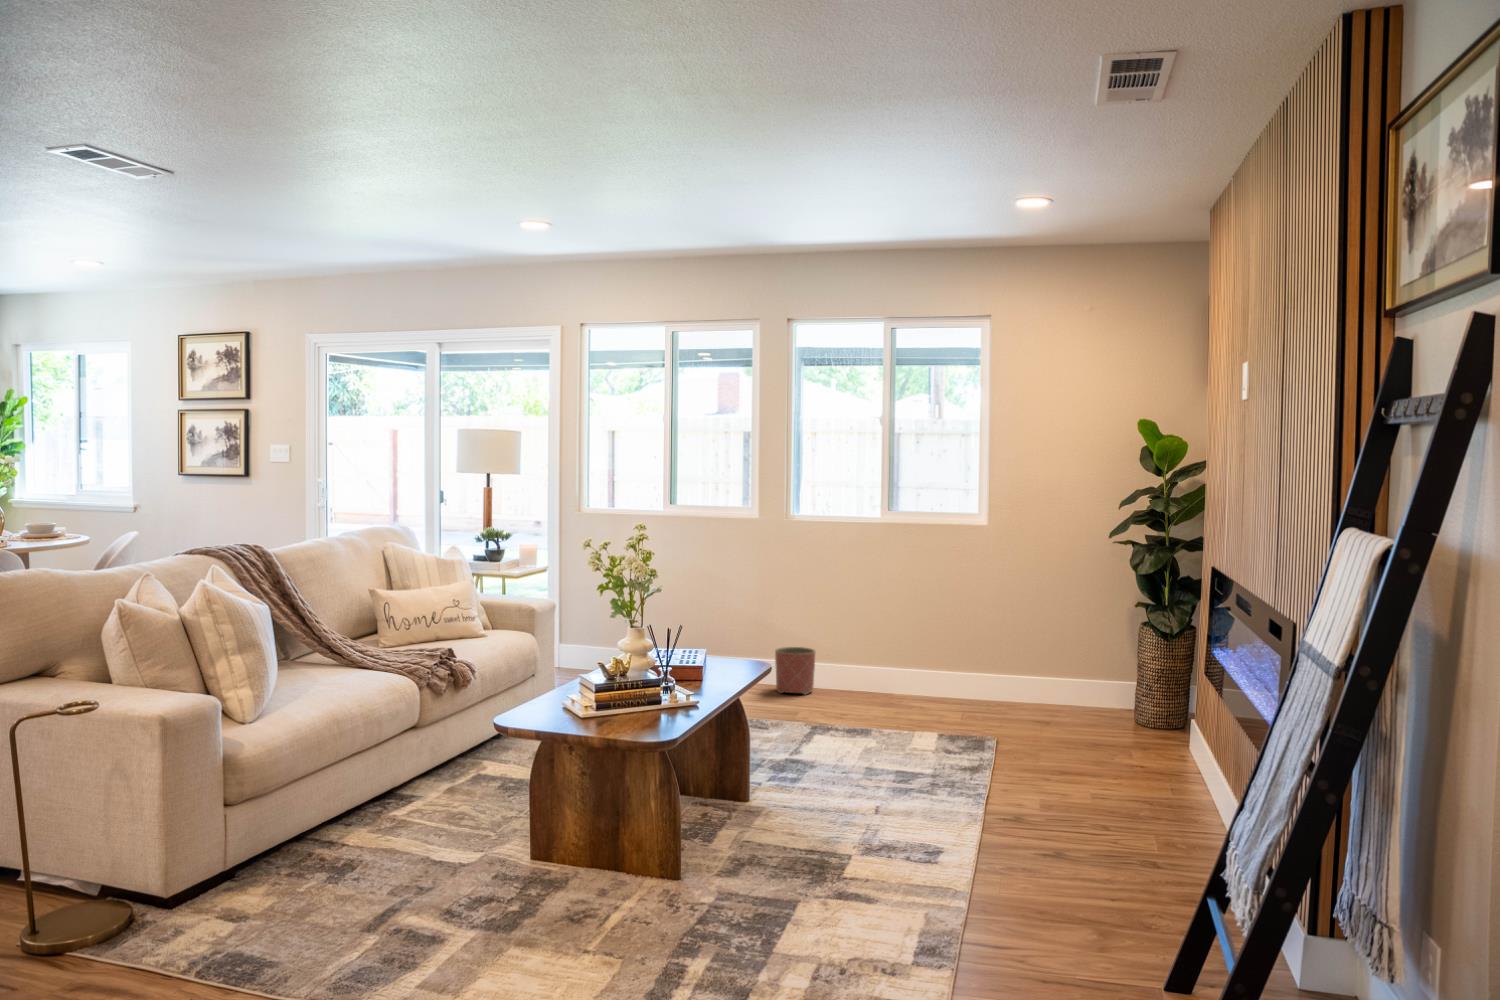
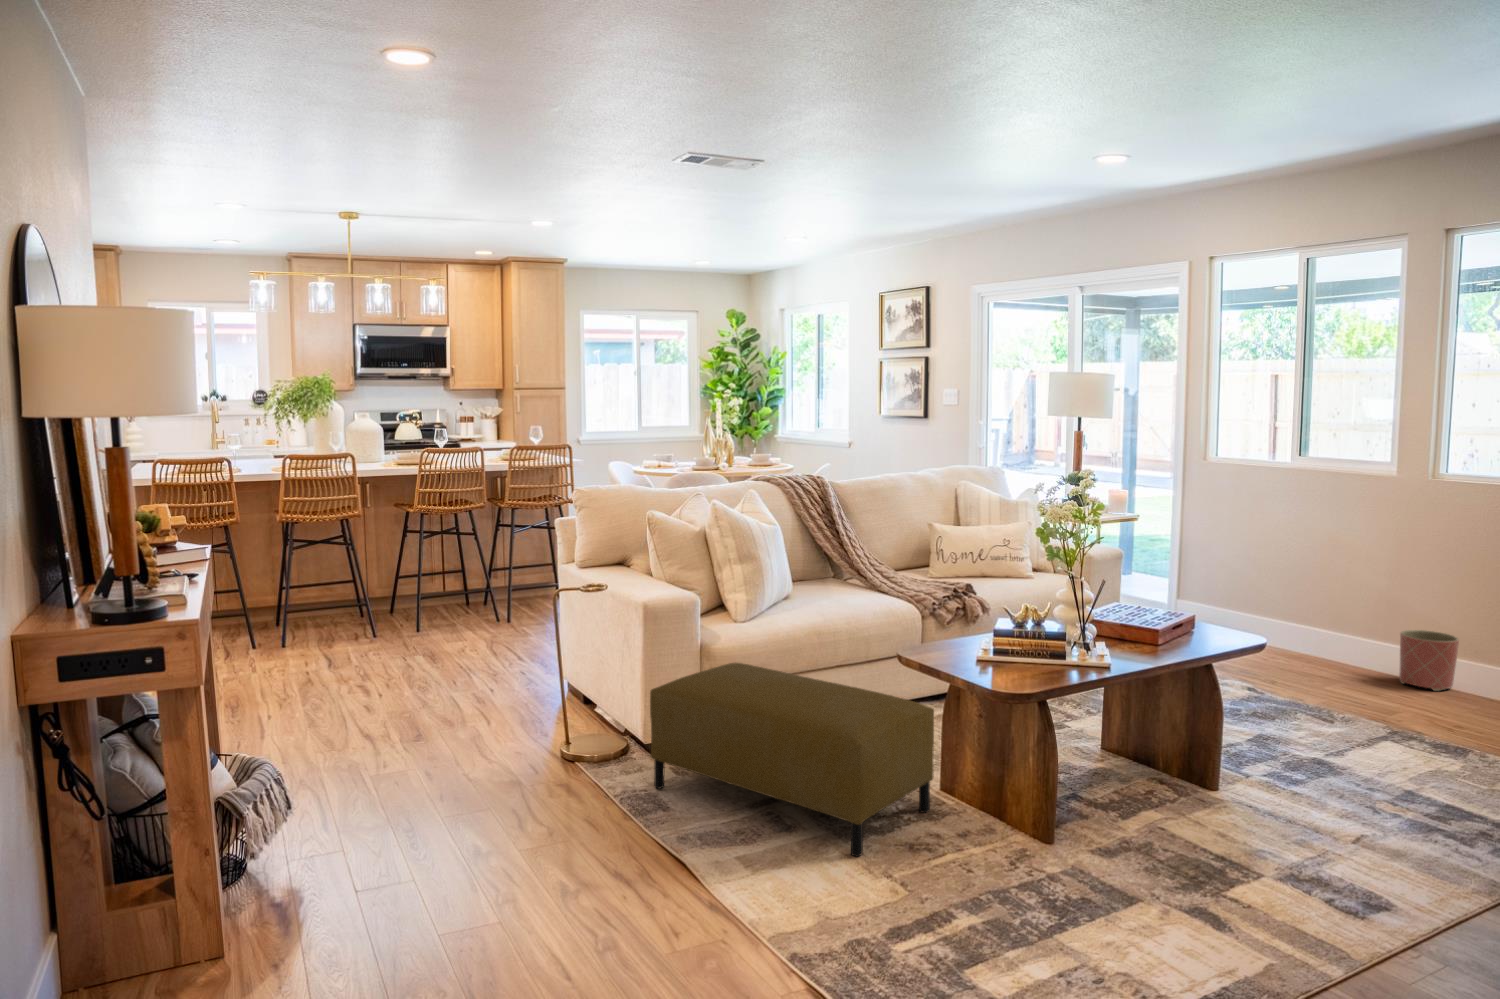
ottoman: none [200,769,553,954] -> present [650,663,934,857]

